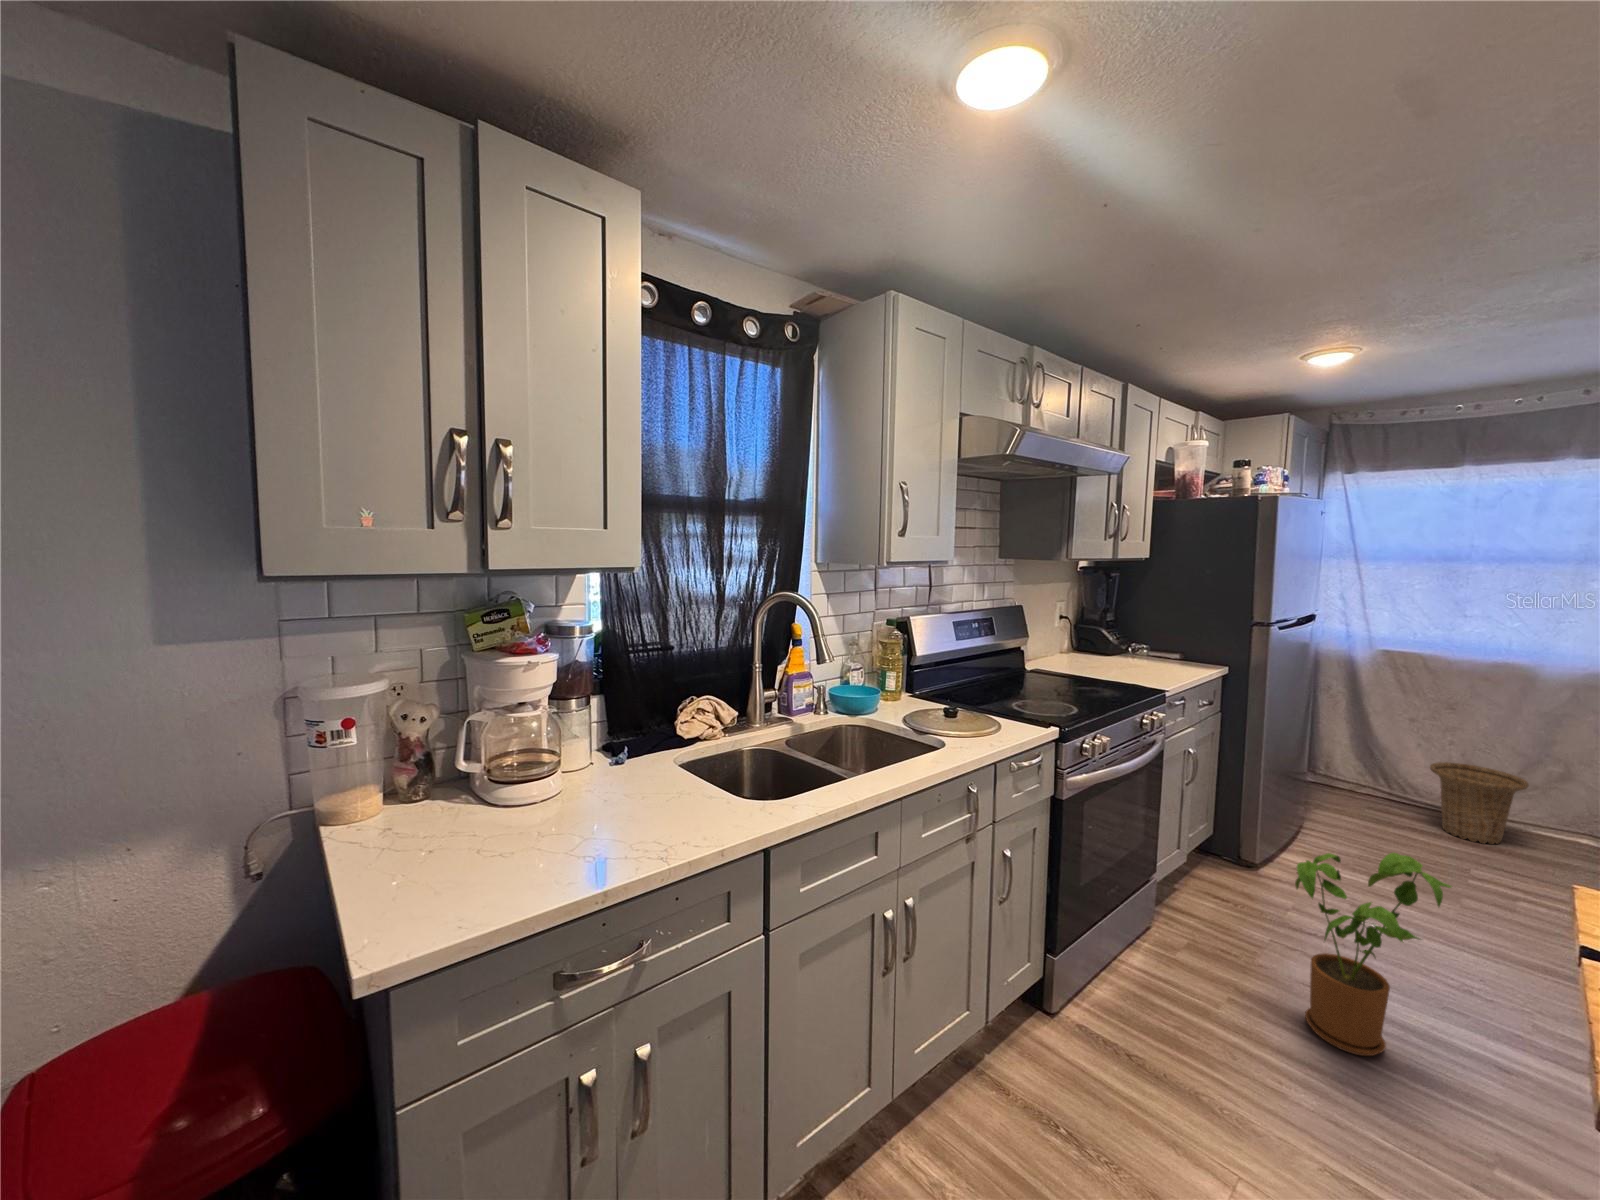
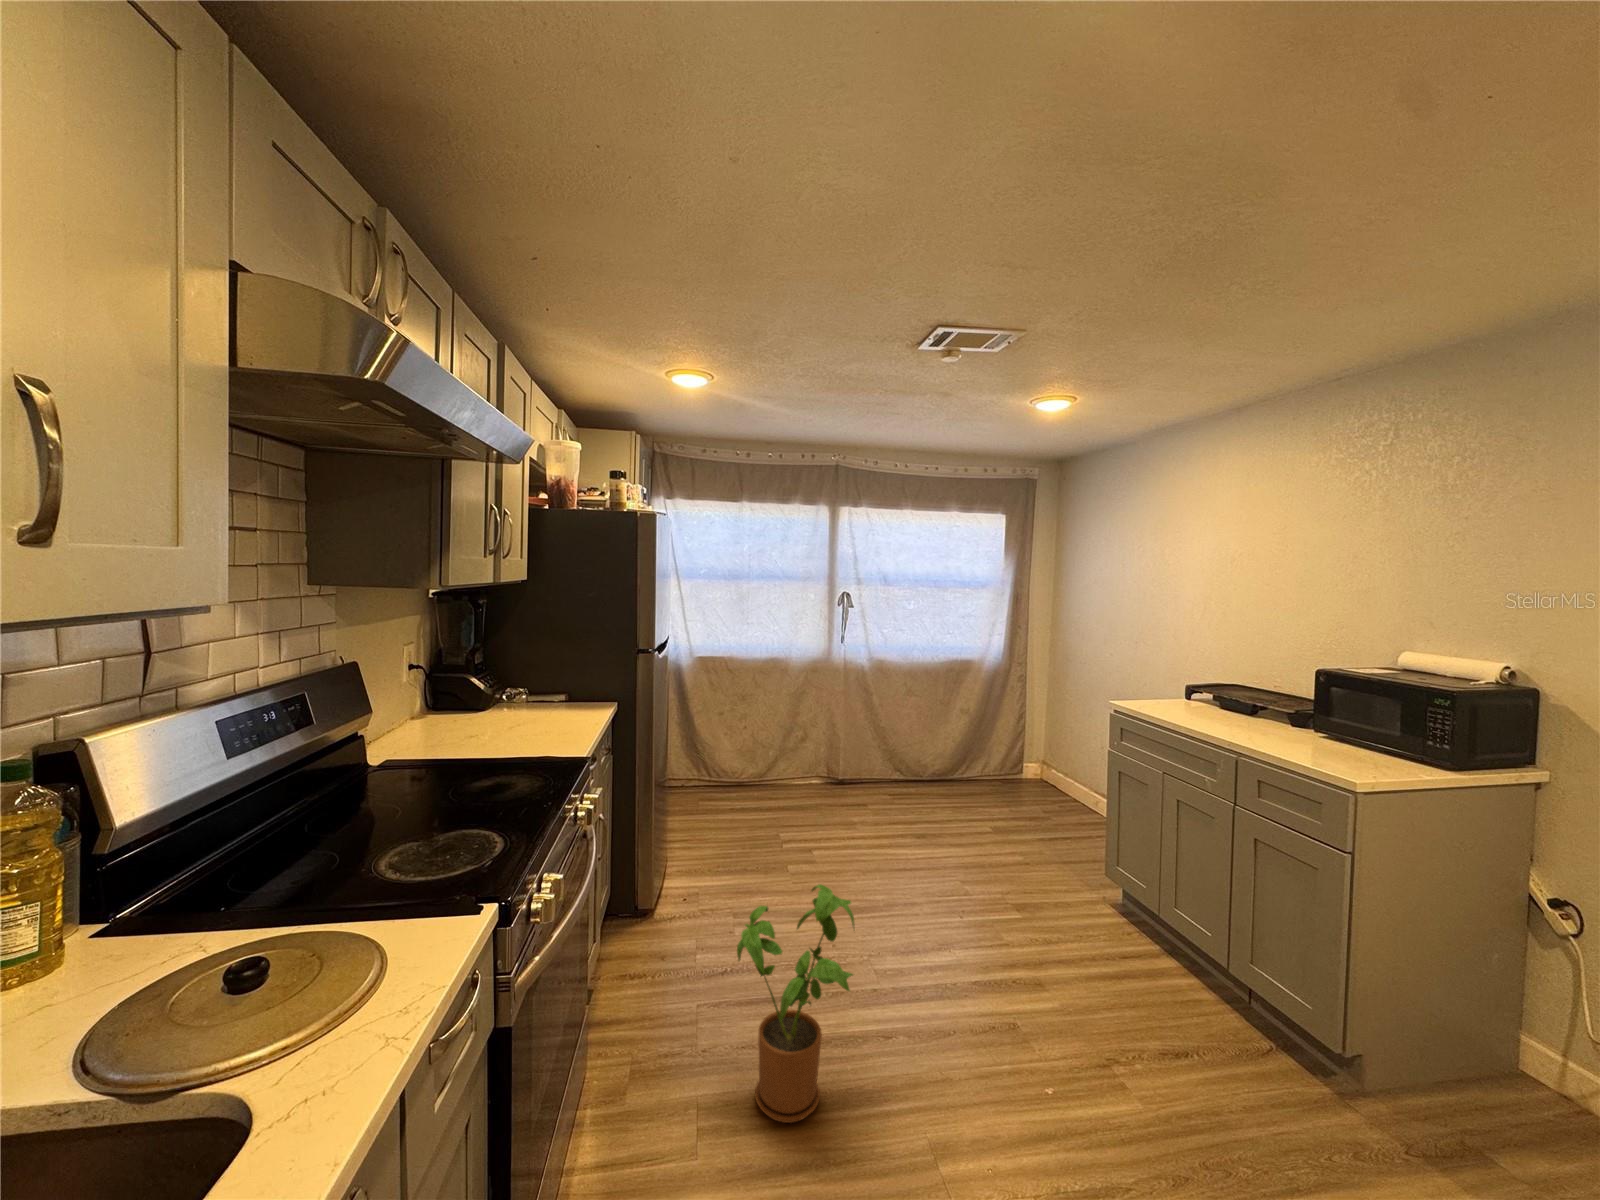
basket: present [1430,762,1528,844] -> none [739,745,793,809]

